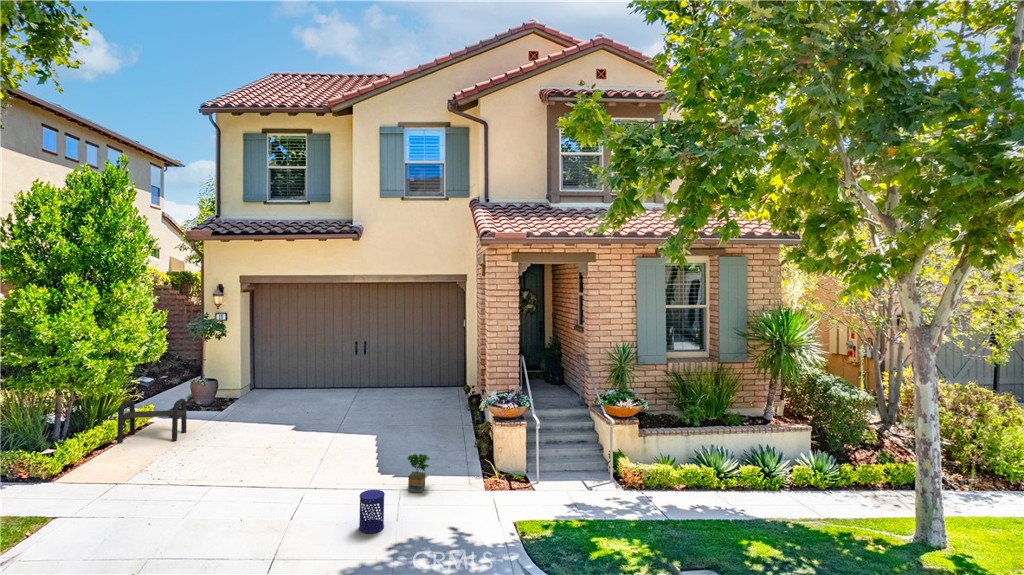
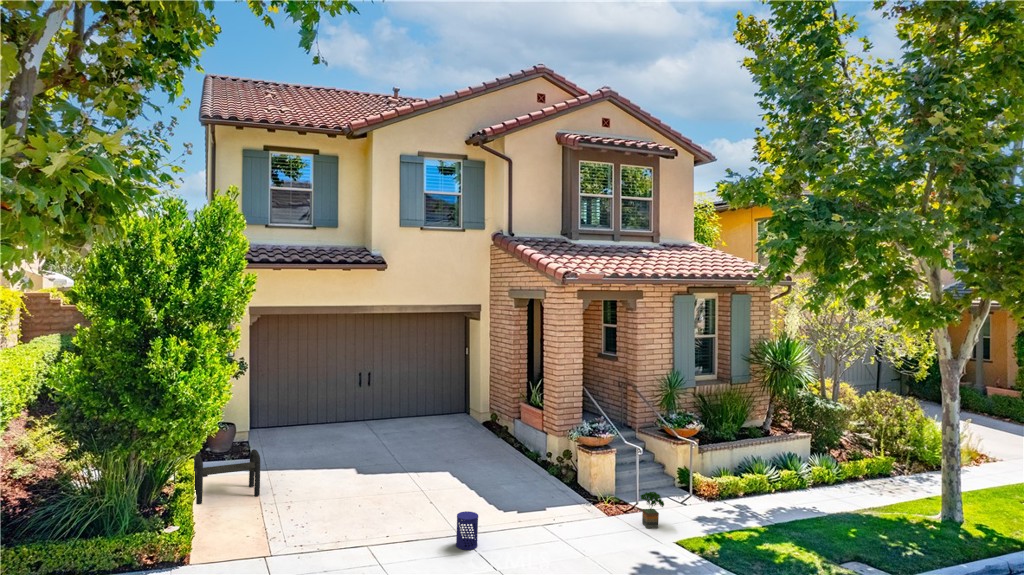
potted tree: present [408,454,430,493] -> present [641,492,664,528]
waste bin: present [359,490,385,534] -> present [456,511,478,550]

